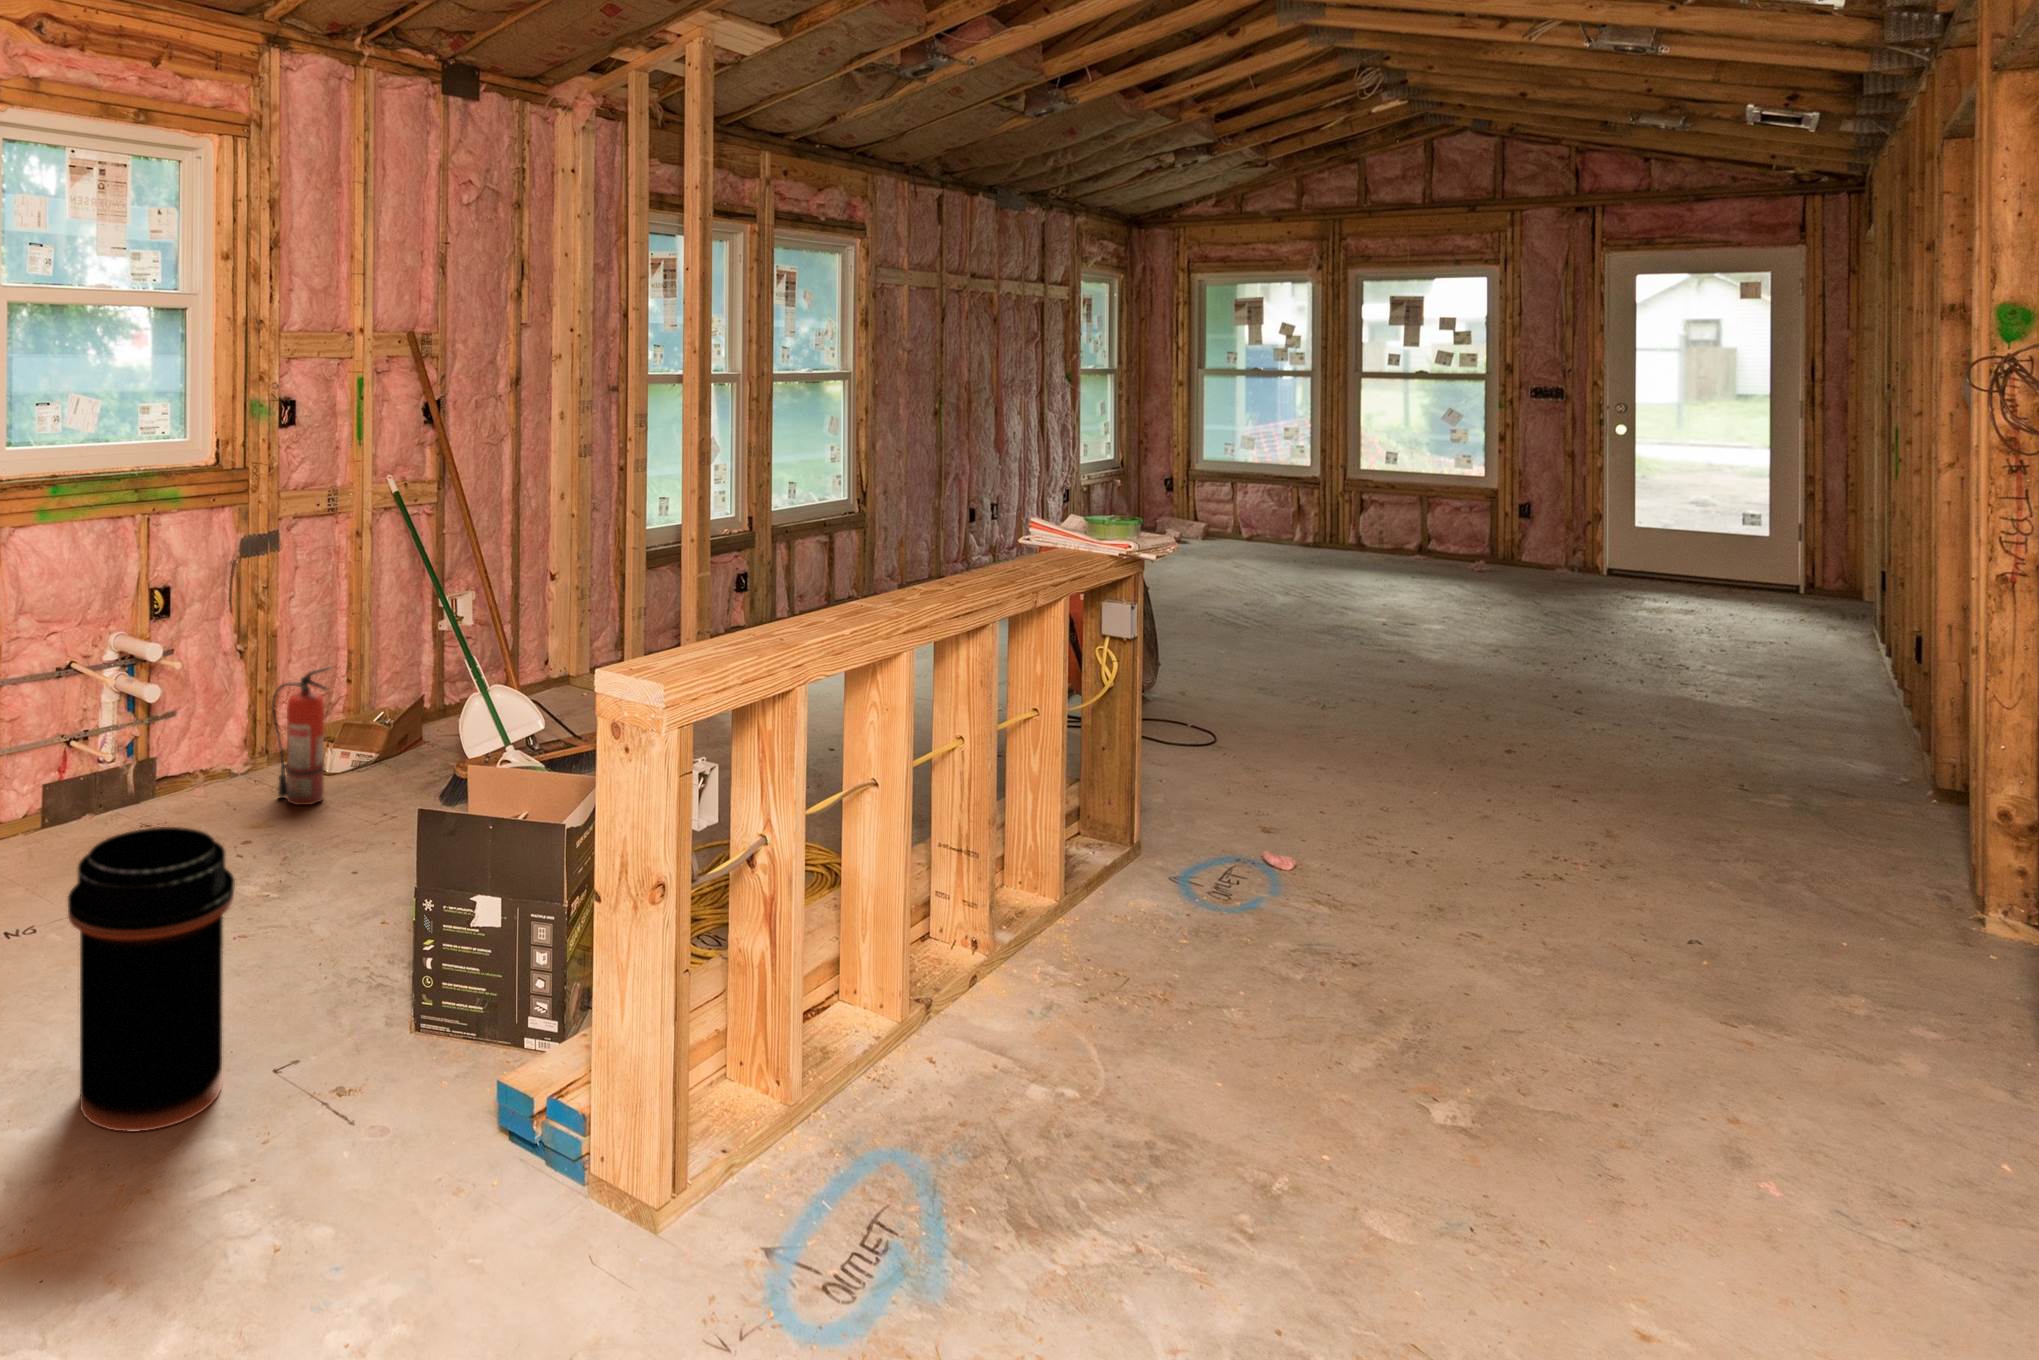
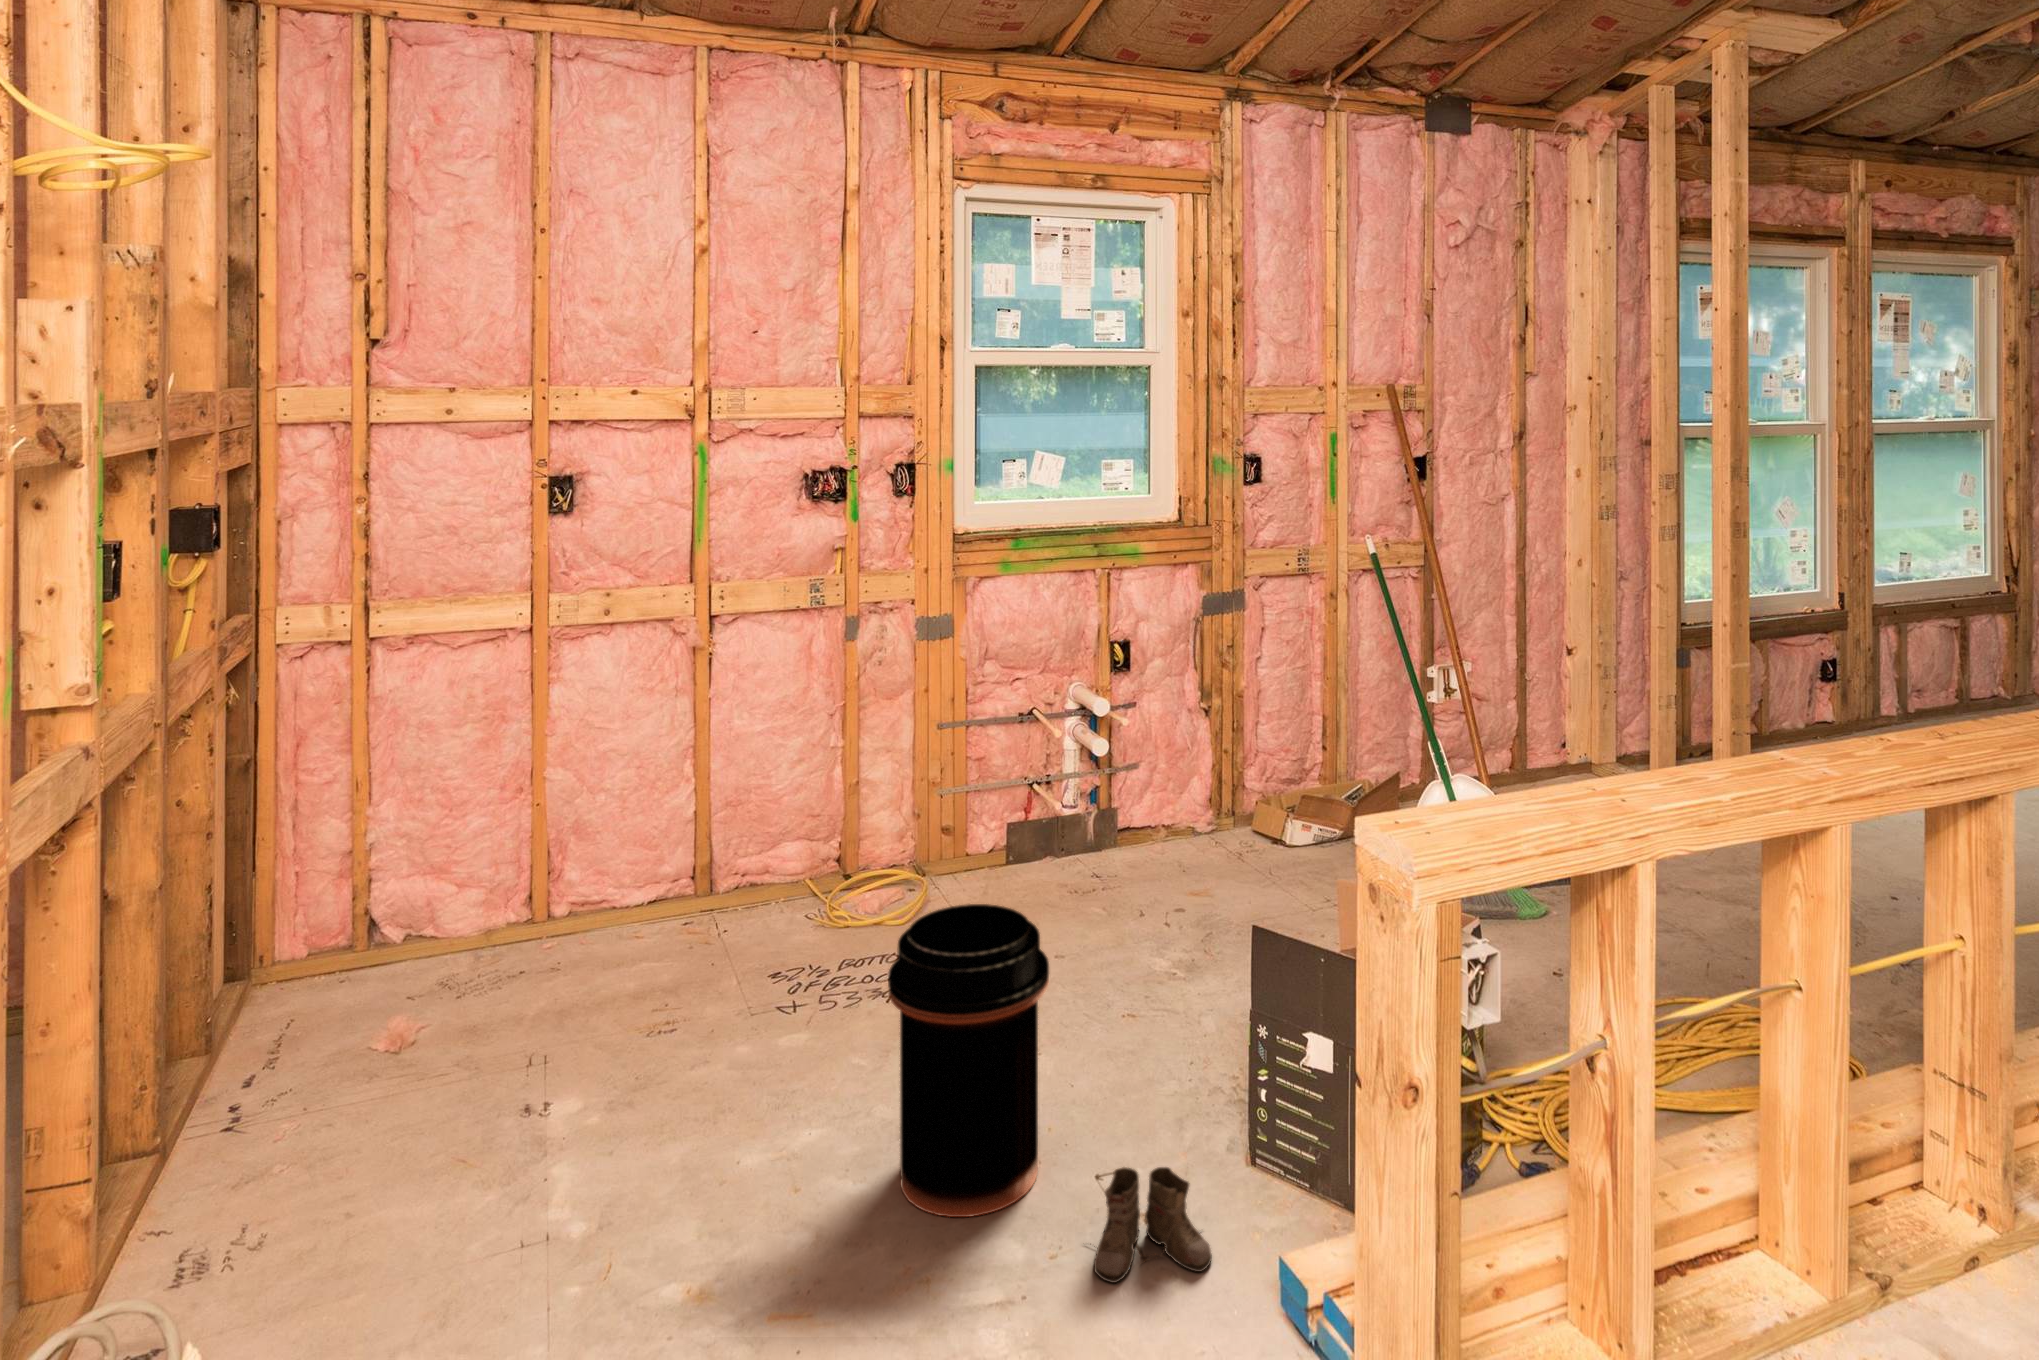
fire extinguisher: present [272,667,330,805] -> none [1227,736,1282,877]
boots: none [293,1034,420,1143] -> present [1090,1167,1212,1283]

